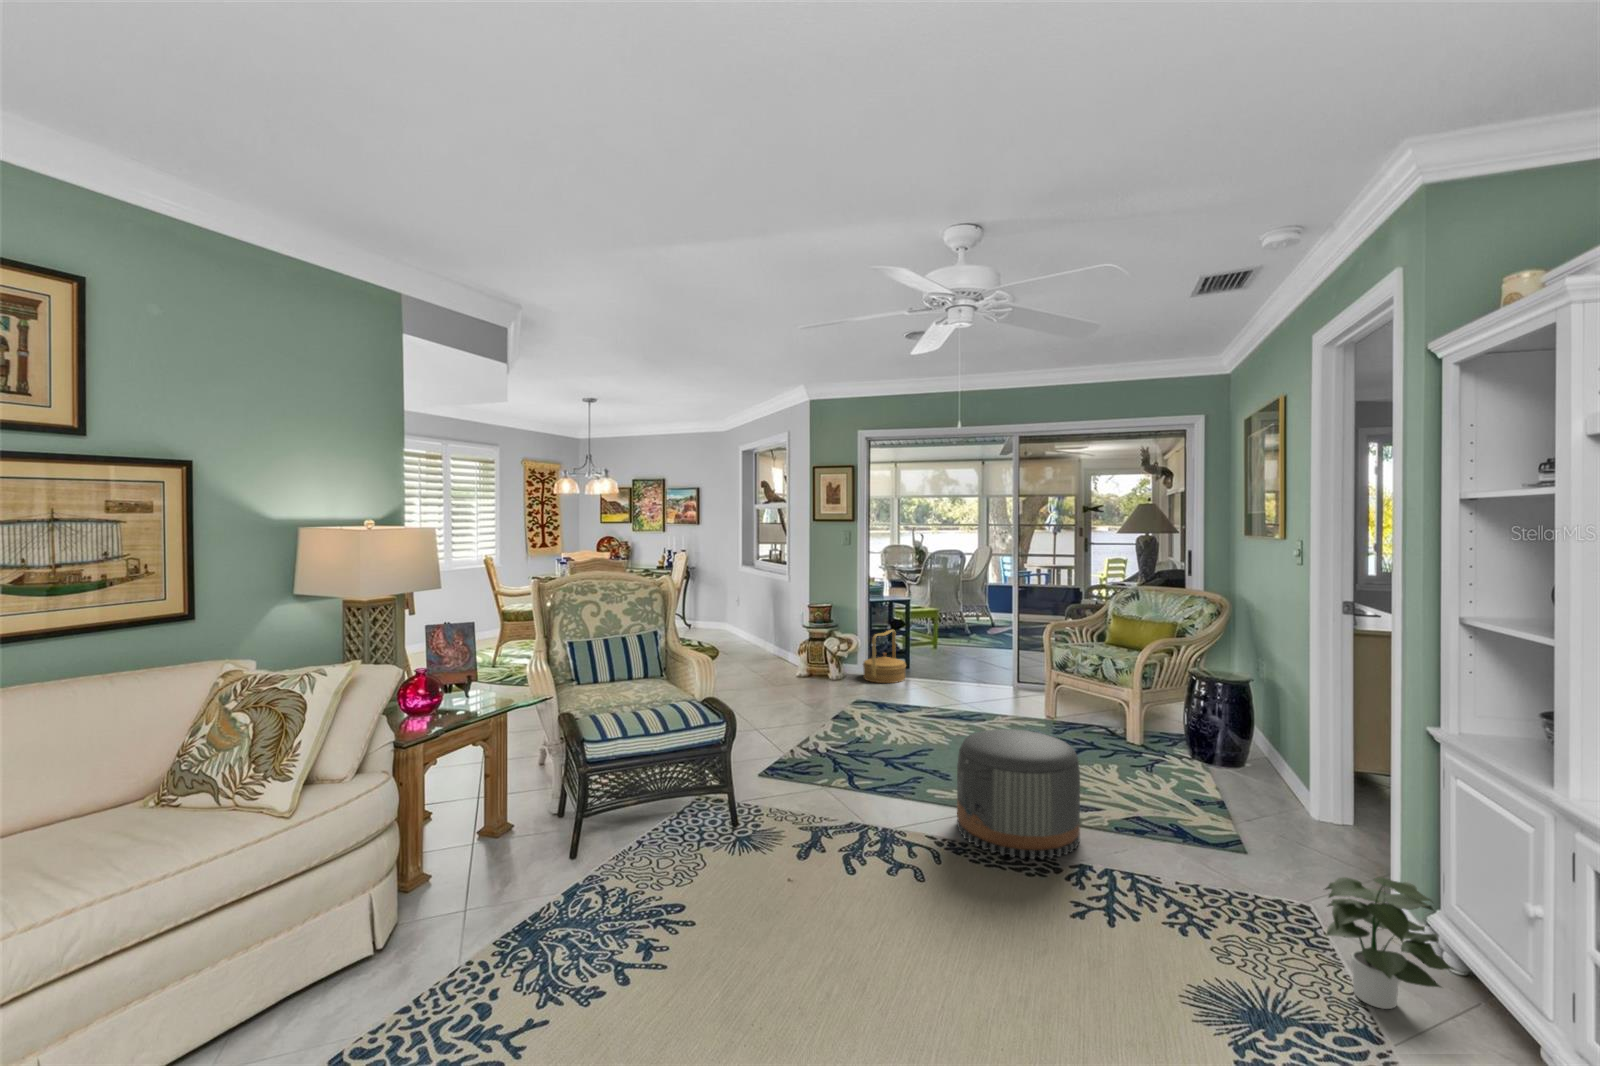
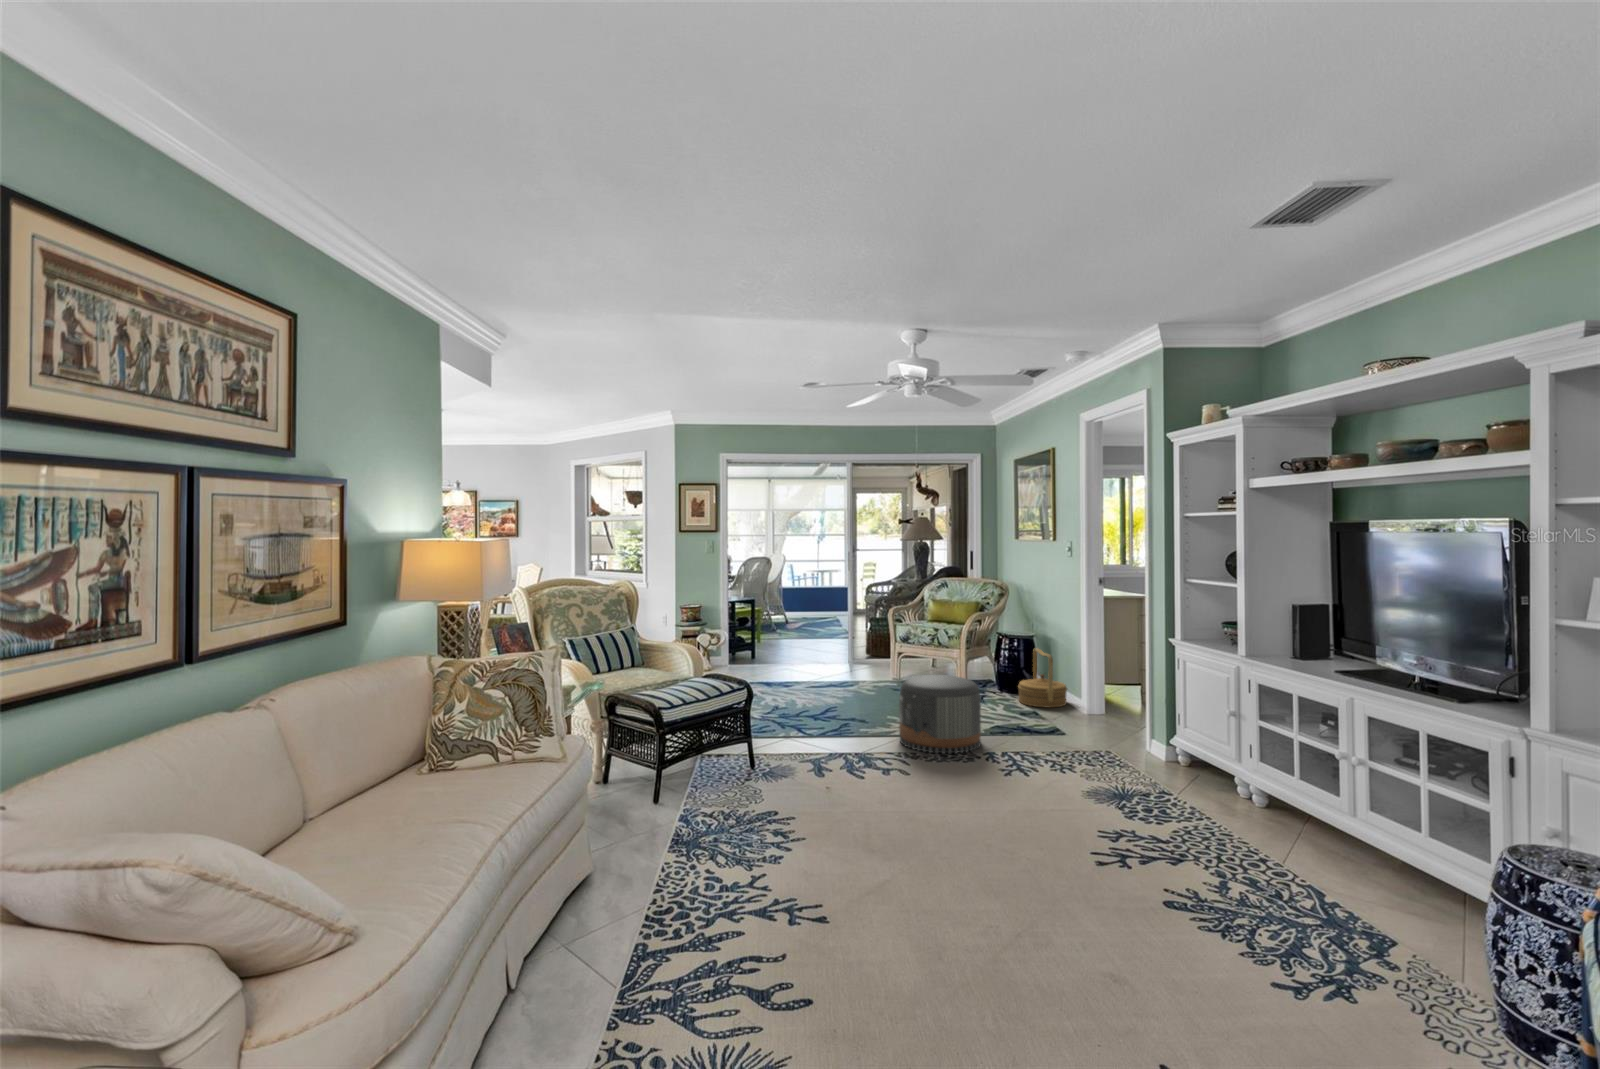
woven basket: present [863,630,906,683] -> present [1018,648,1067,708]
potted plant: present [1325,877,1454,1009] -> none [1136,714,1200,781]

